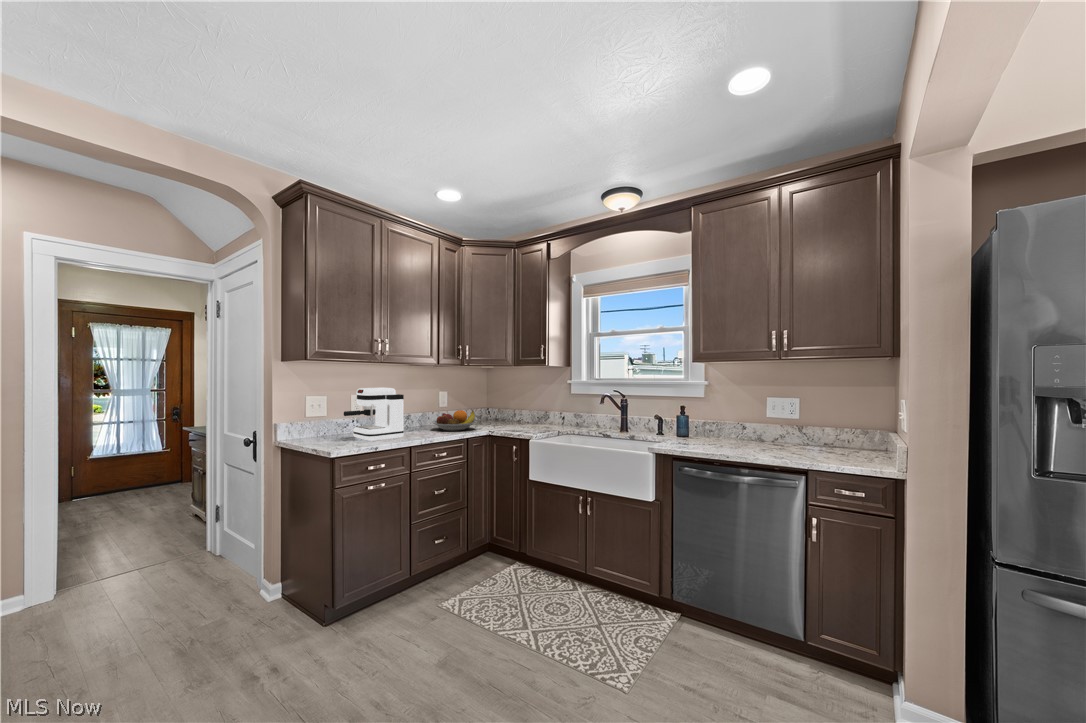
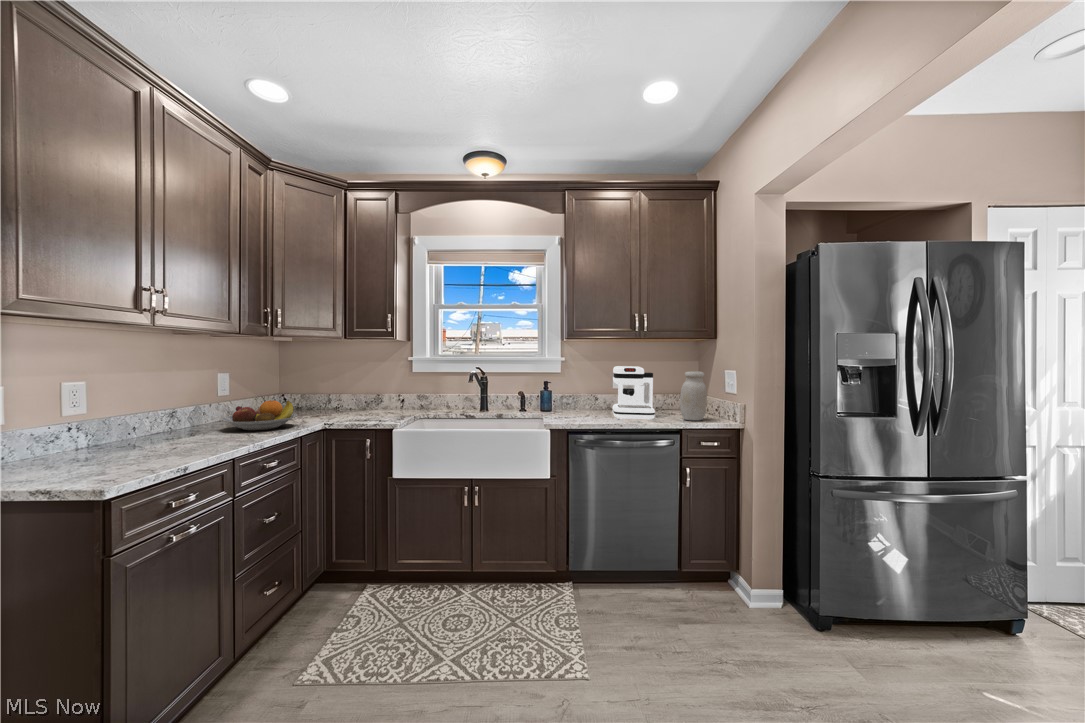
coffee maker: present [344,388,404,442] -> present [612,366,655,420]
jar: none [818,398,857,459] -> present [680,371,707,421]

